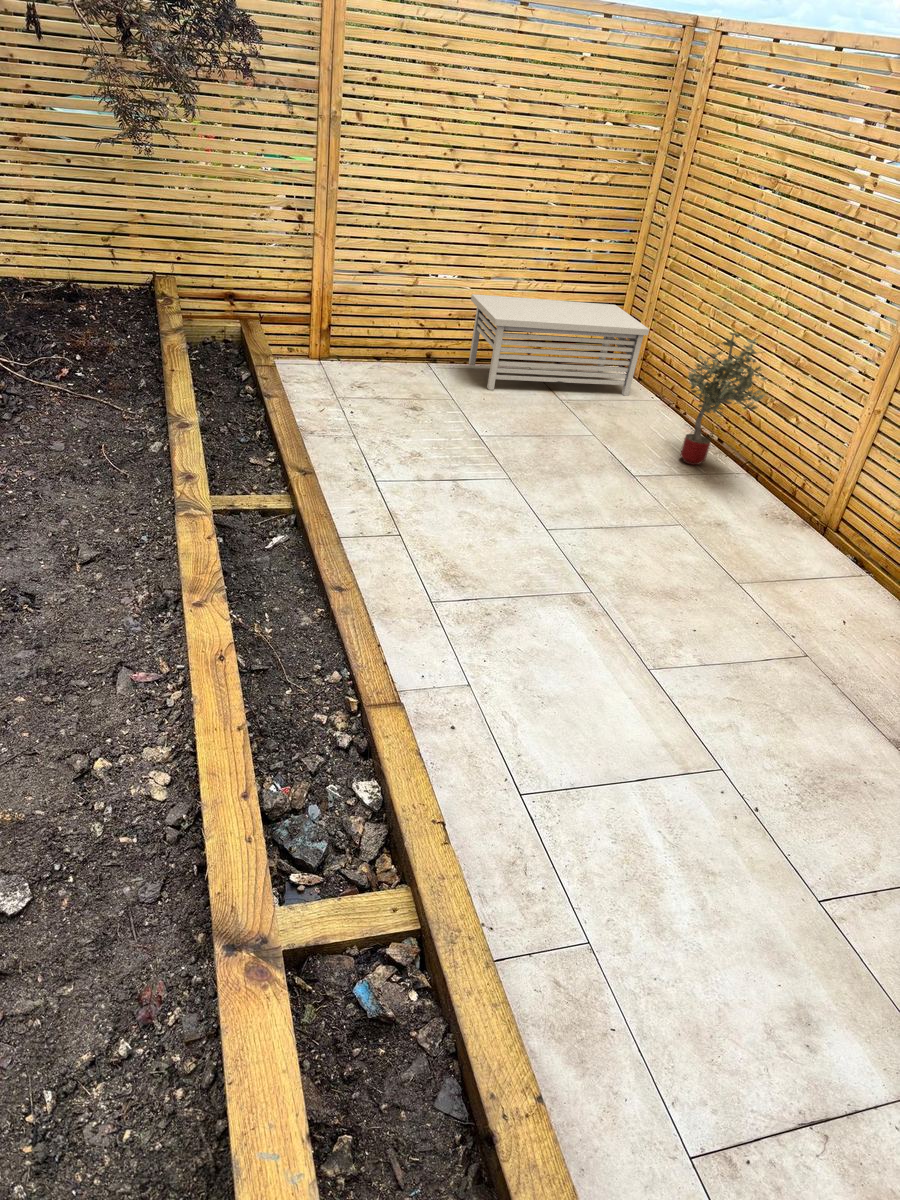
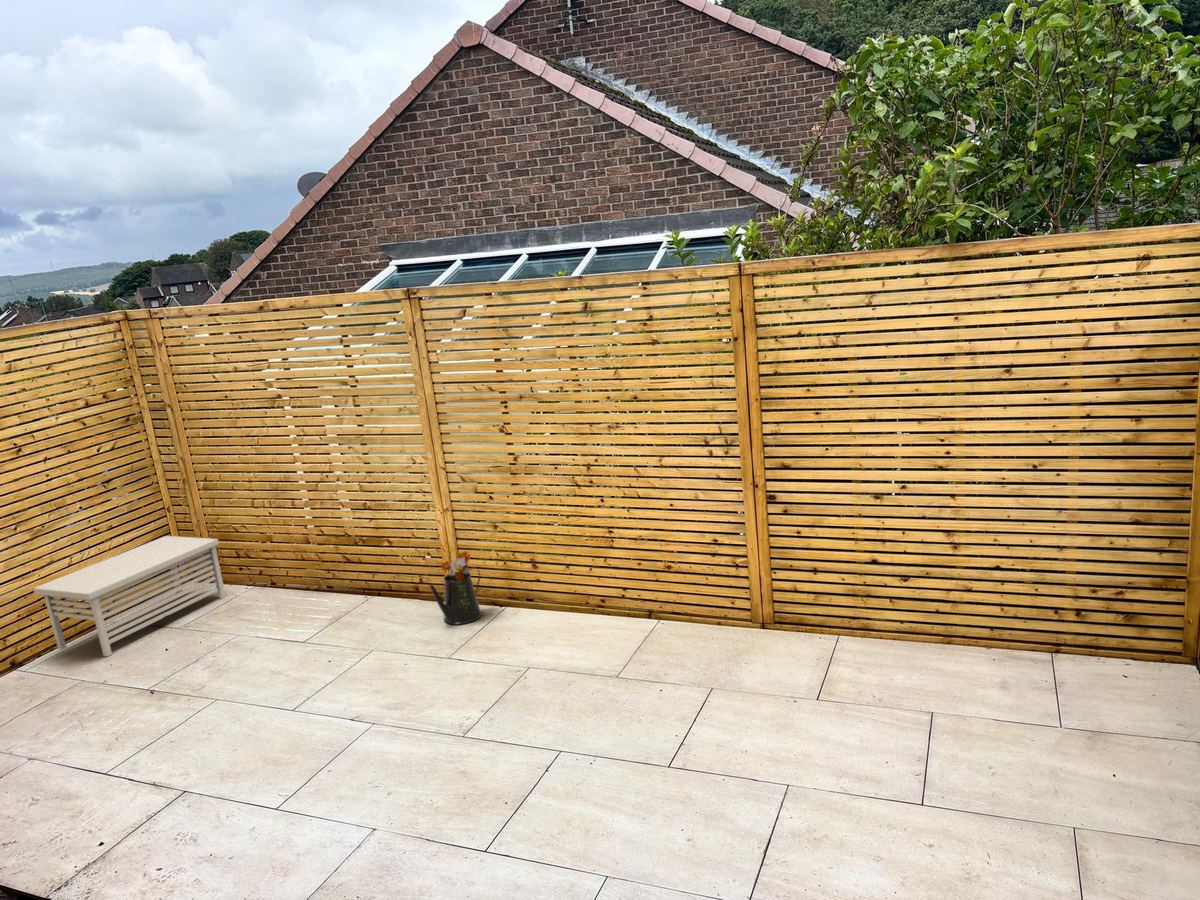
potted tree: present [680,332,766,465] -> none [284,503,355,614]
watering can: none [784,470,871,566] -> present [430,551,482,625]

